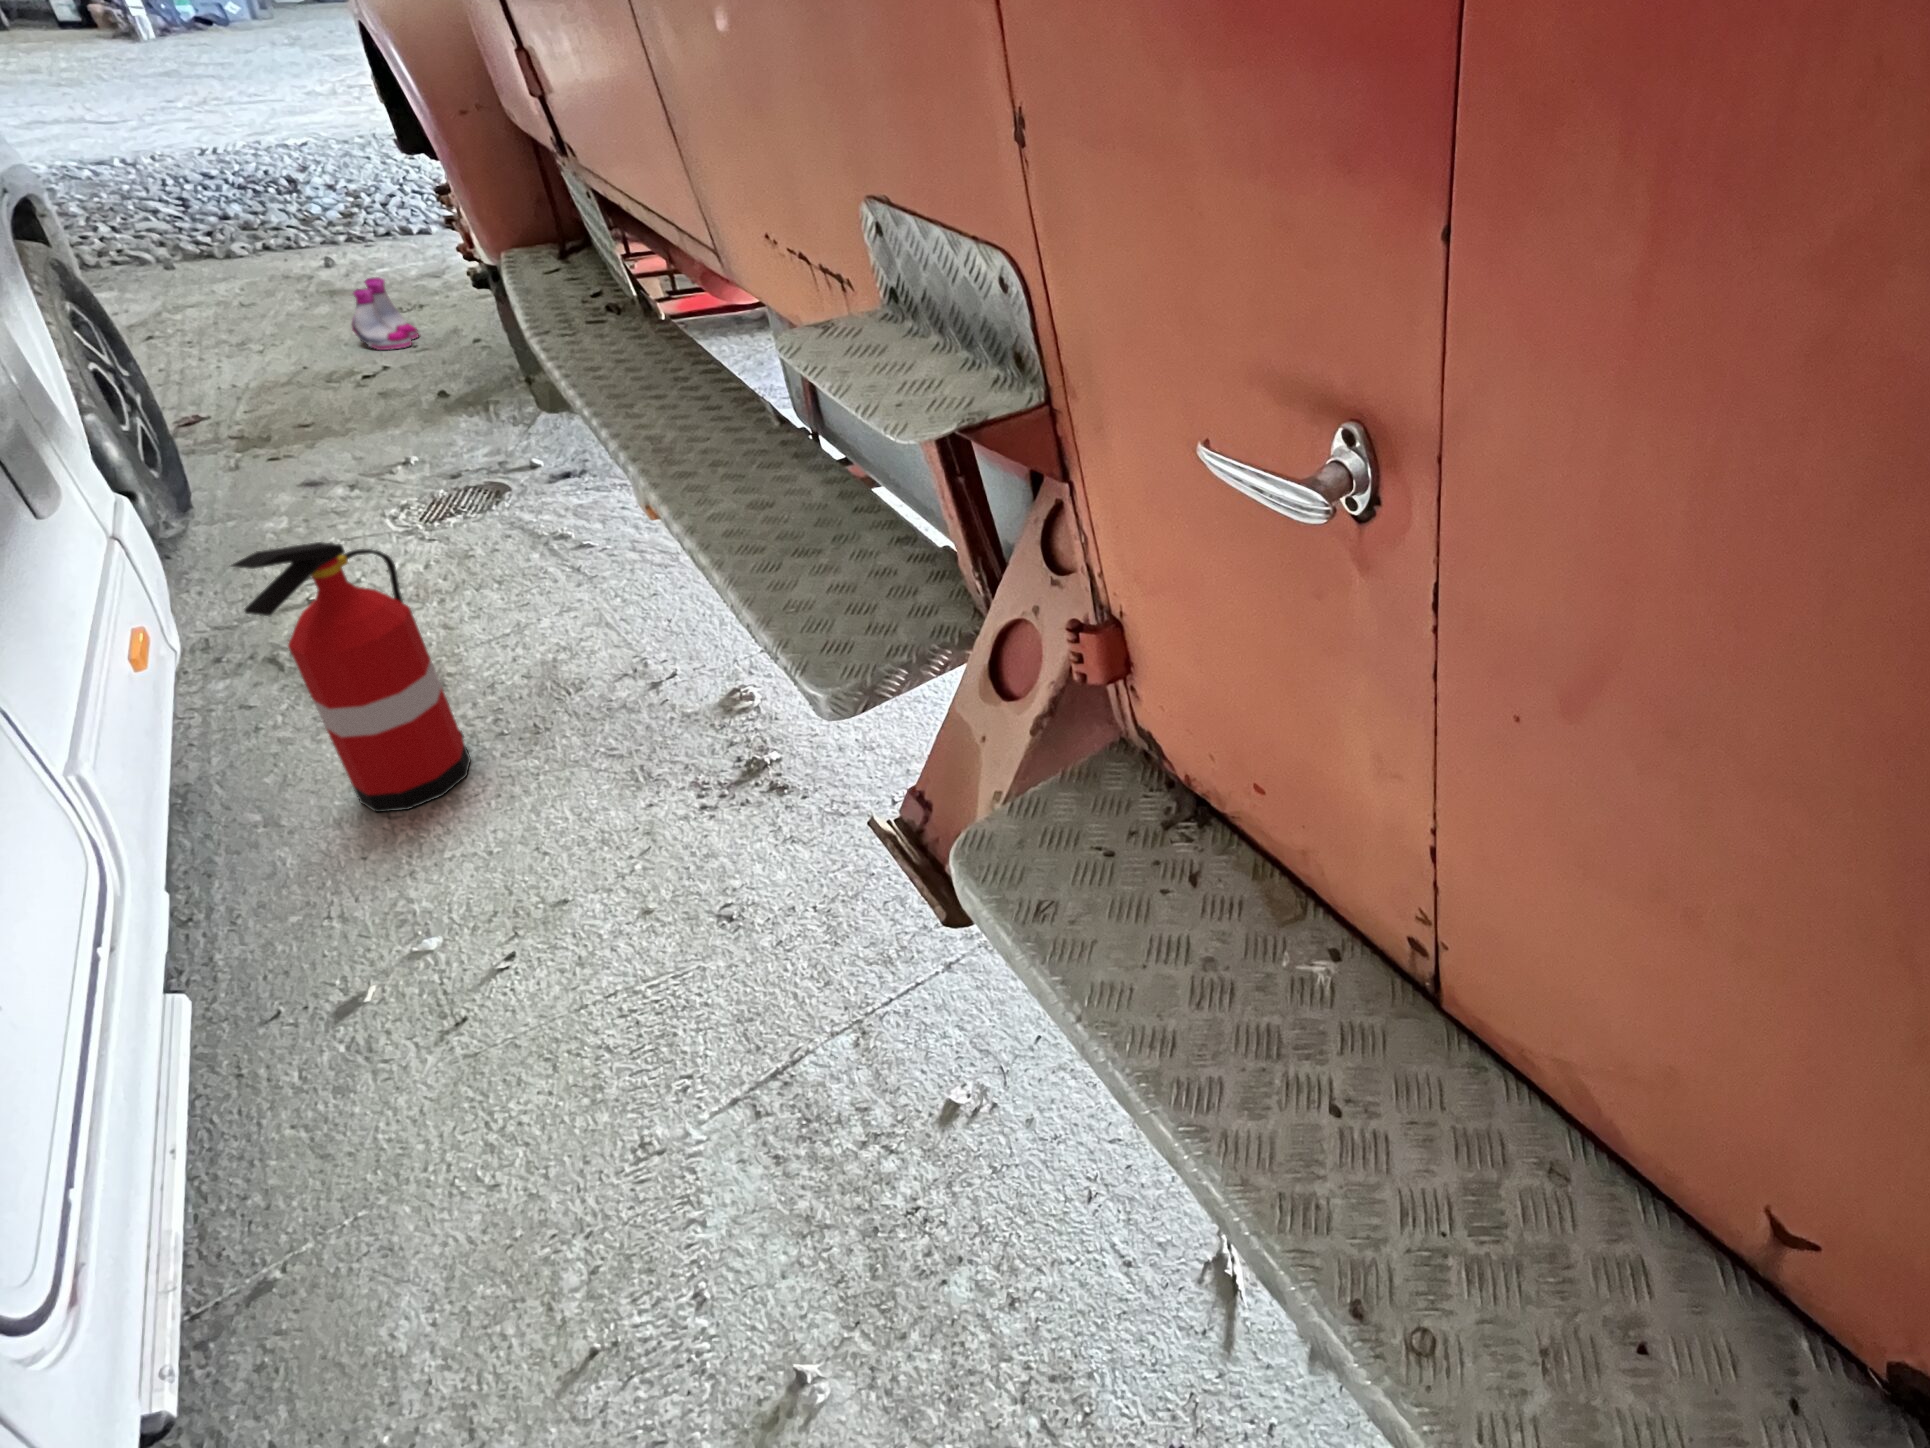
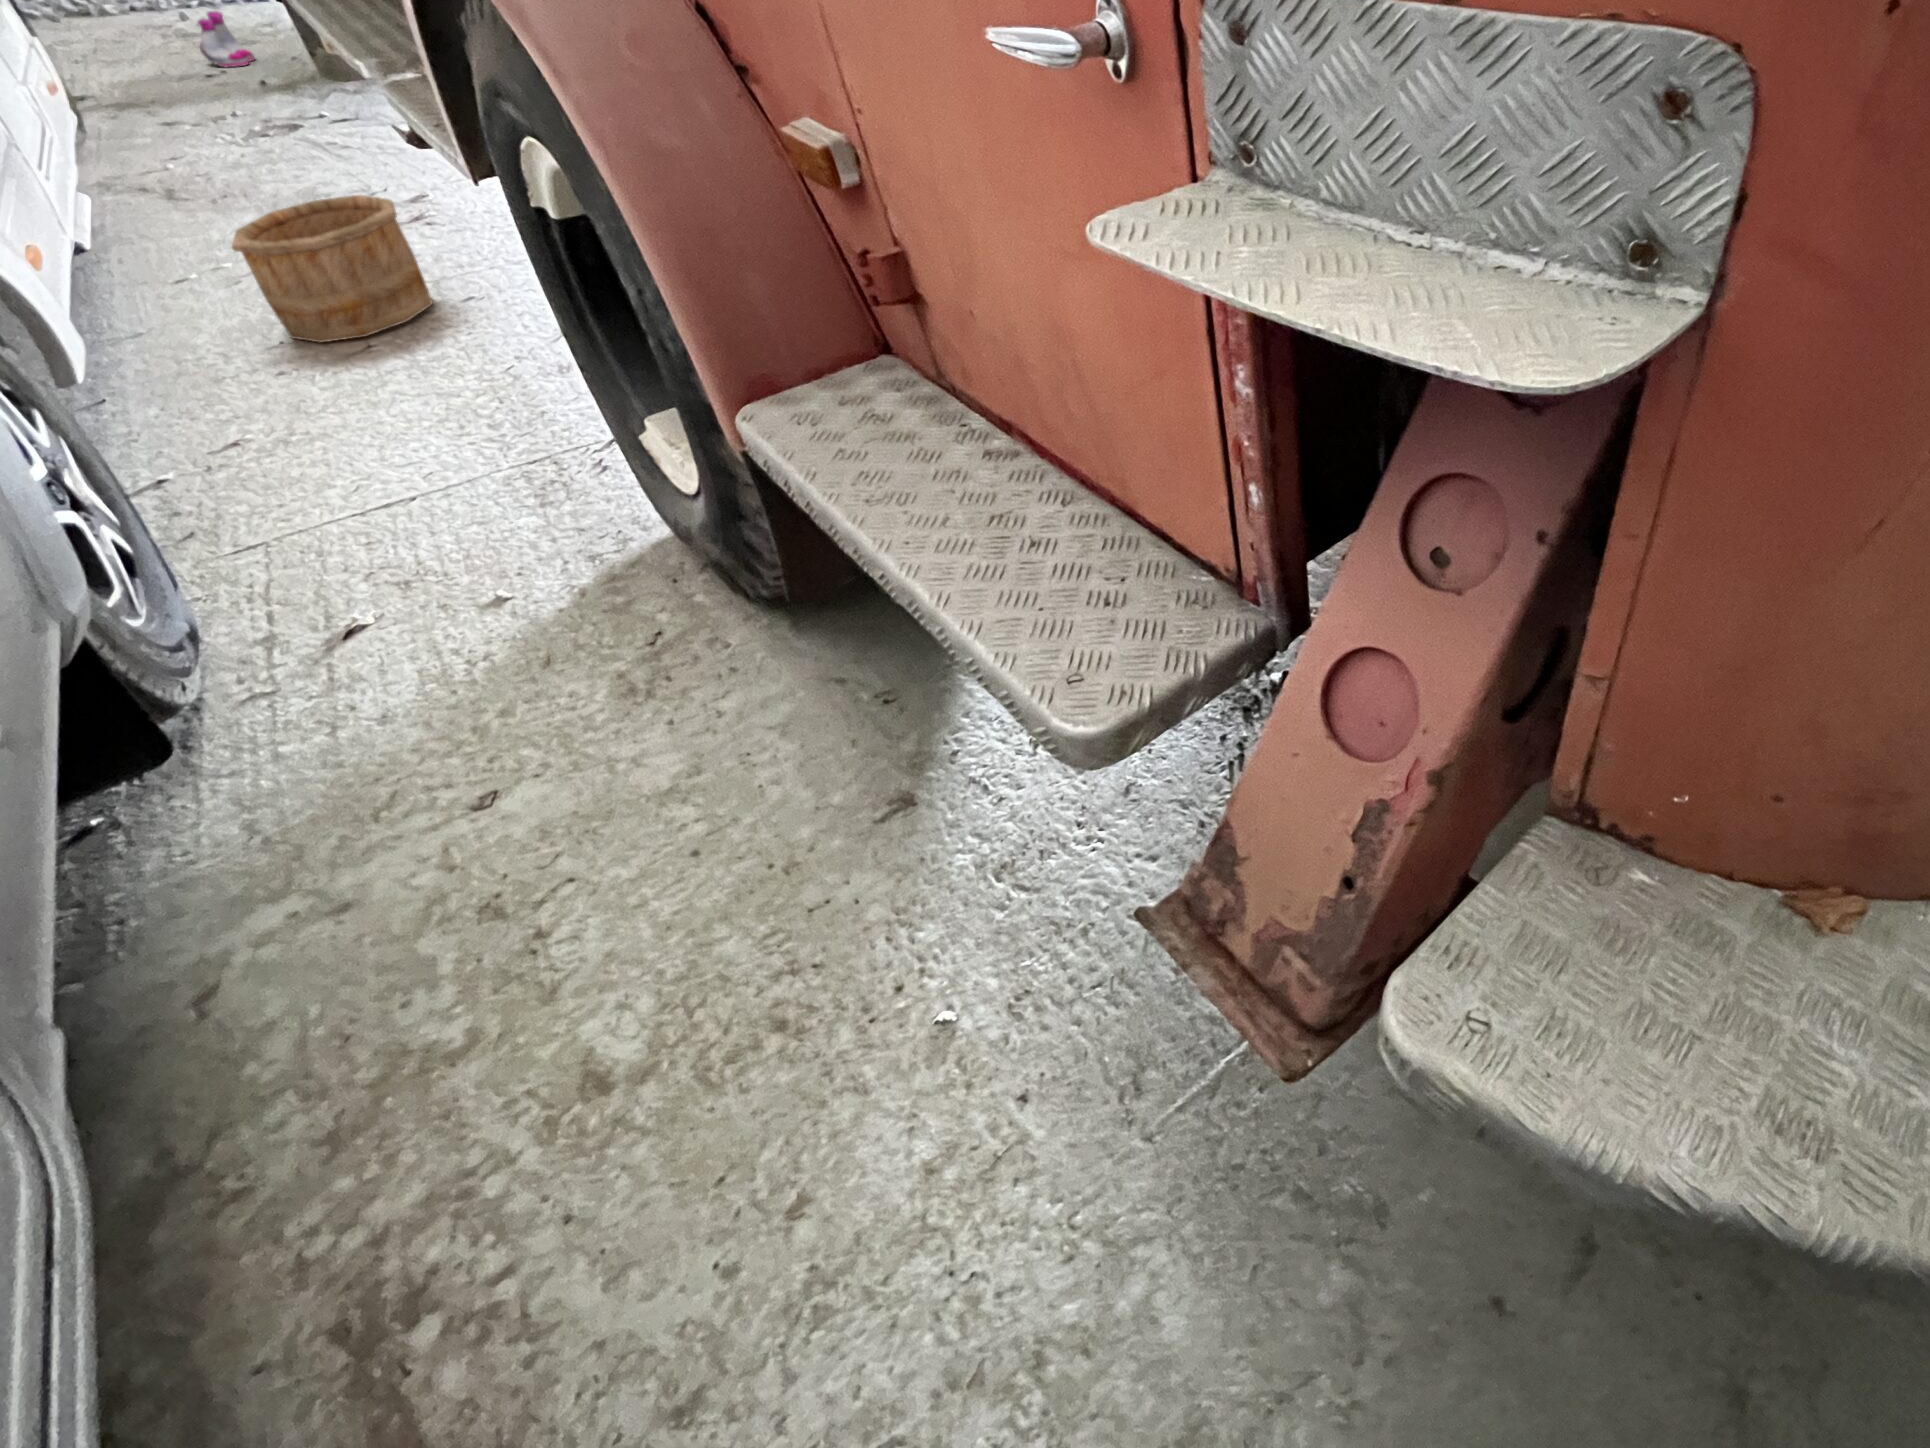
fire extinguisher: present [231,542,471,812] -> none [96,75,267,252]
wooden bucket: none [469,827,813,1184] -> present [232,195,432,342]

